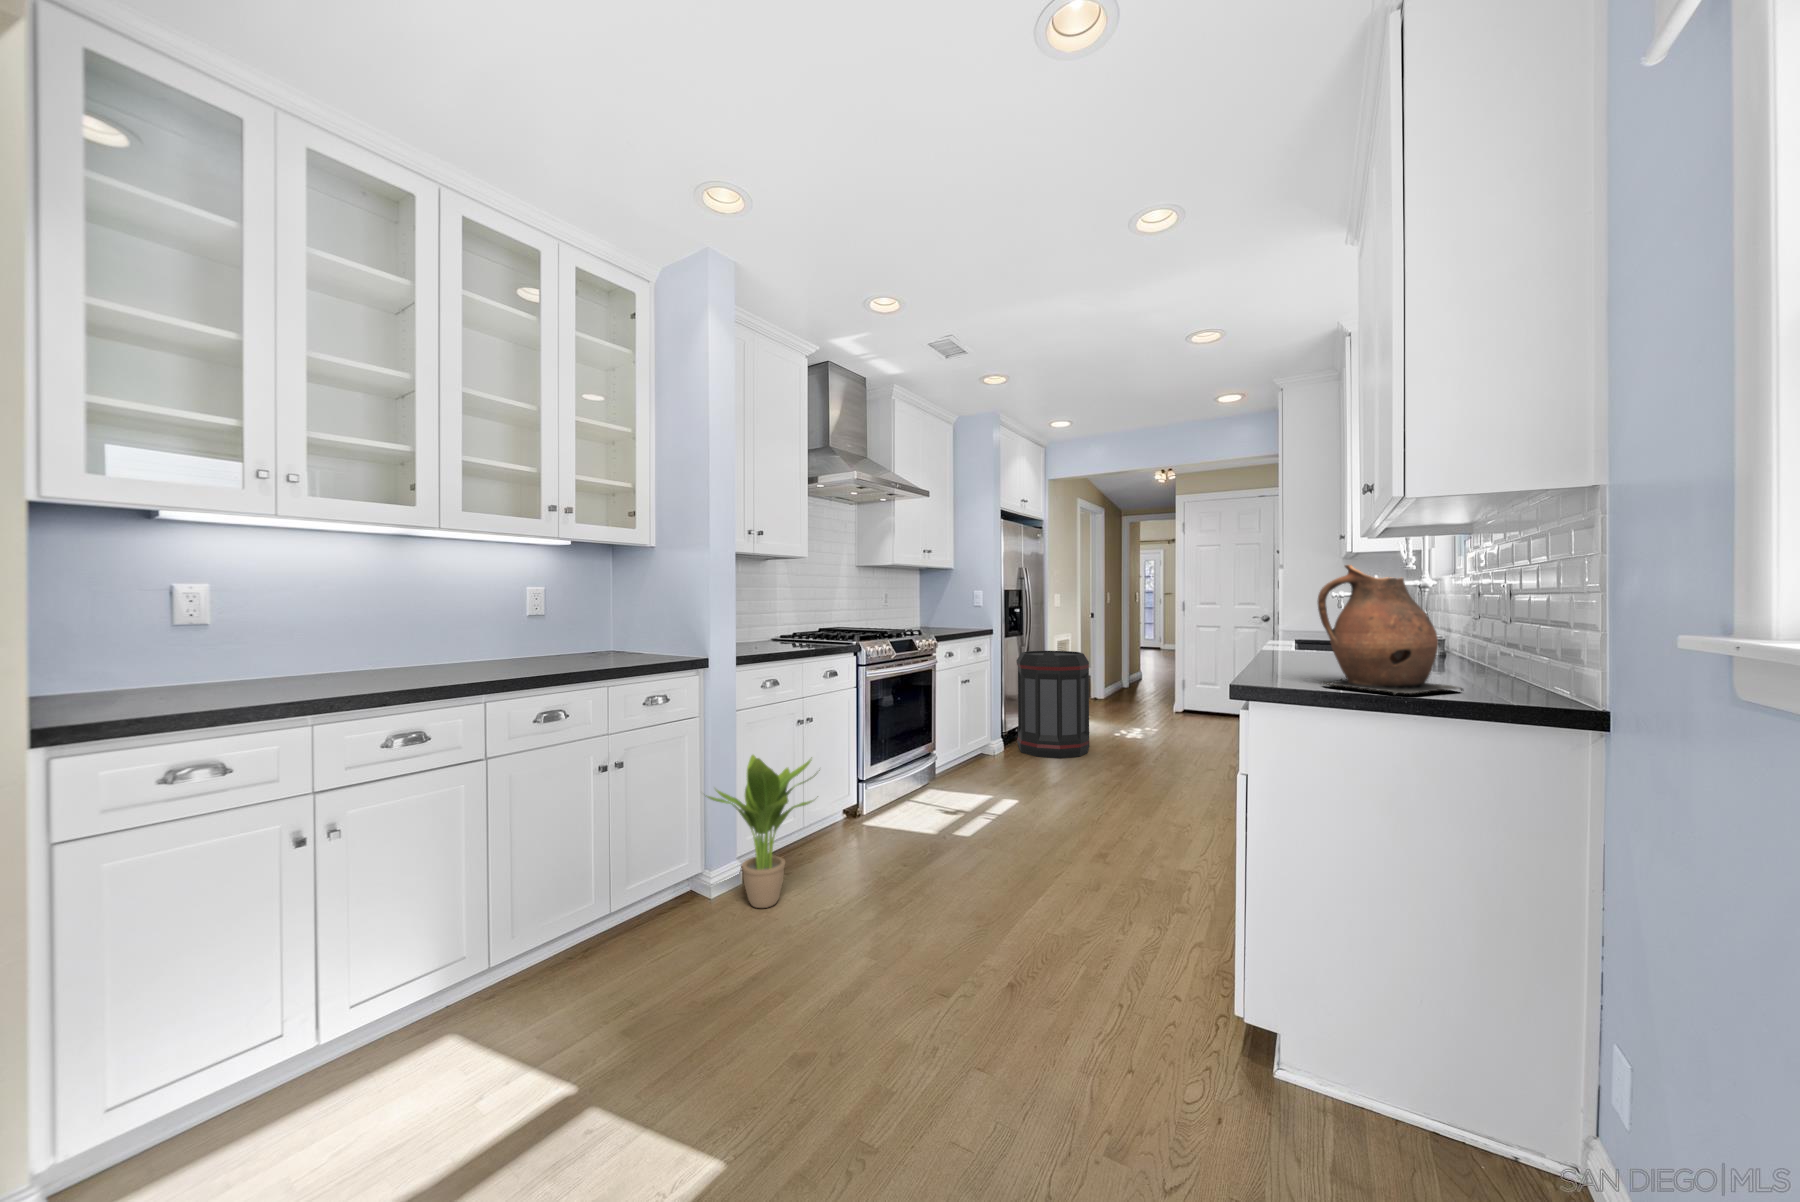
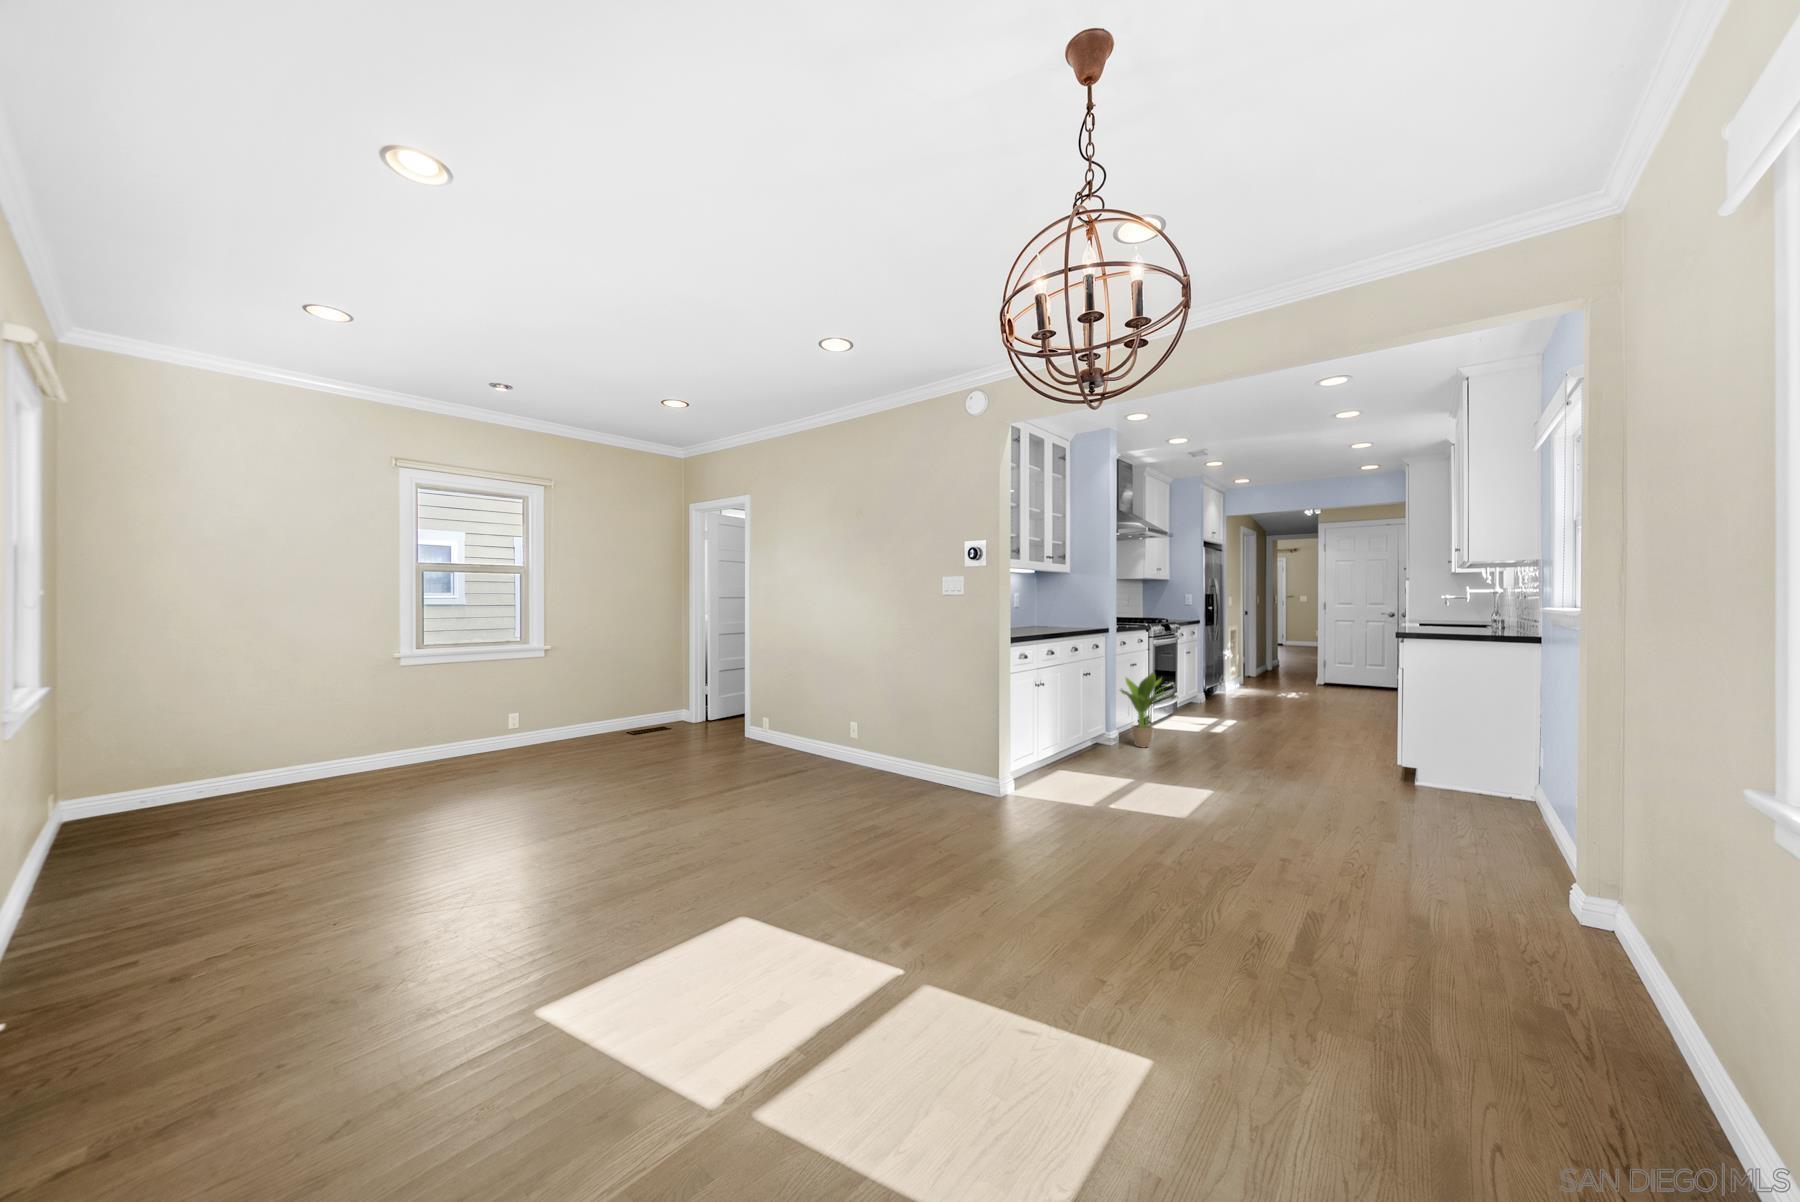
ceramic pitcher: present [1318,565,1464,695] -> none [1433,586,1491,633]
trash can: present [1017,651,1089,758] -> none [1214,635,1268,705]

